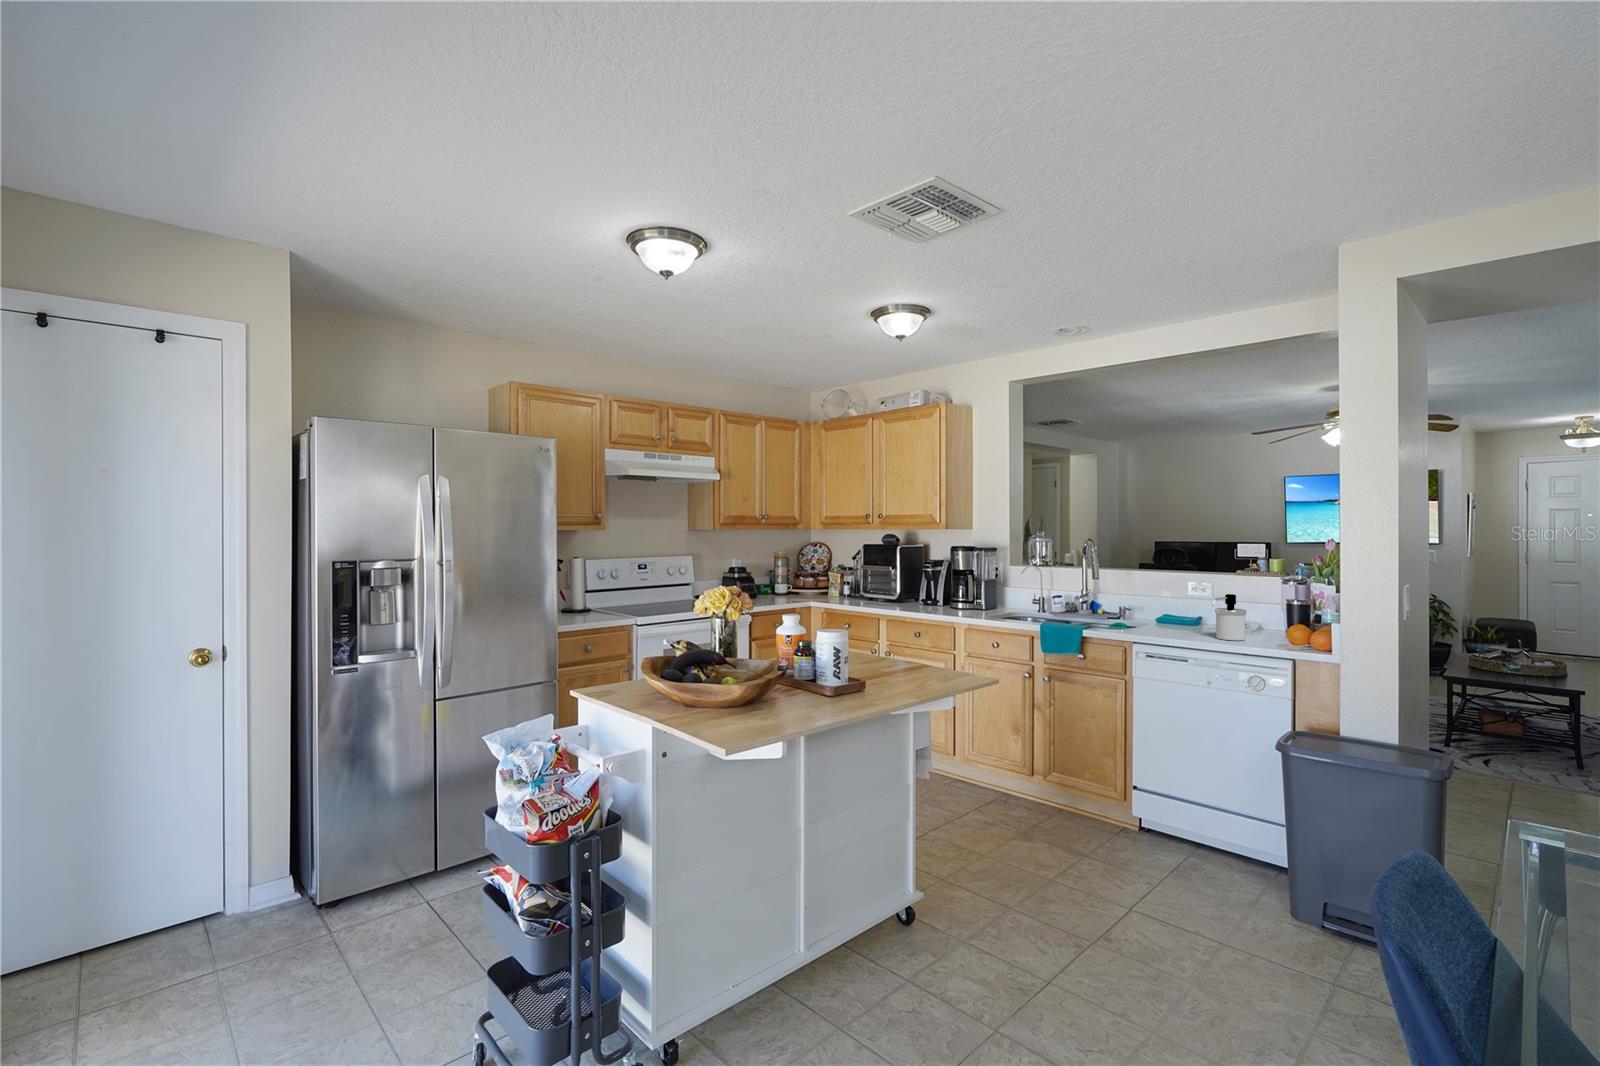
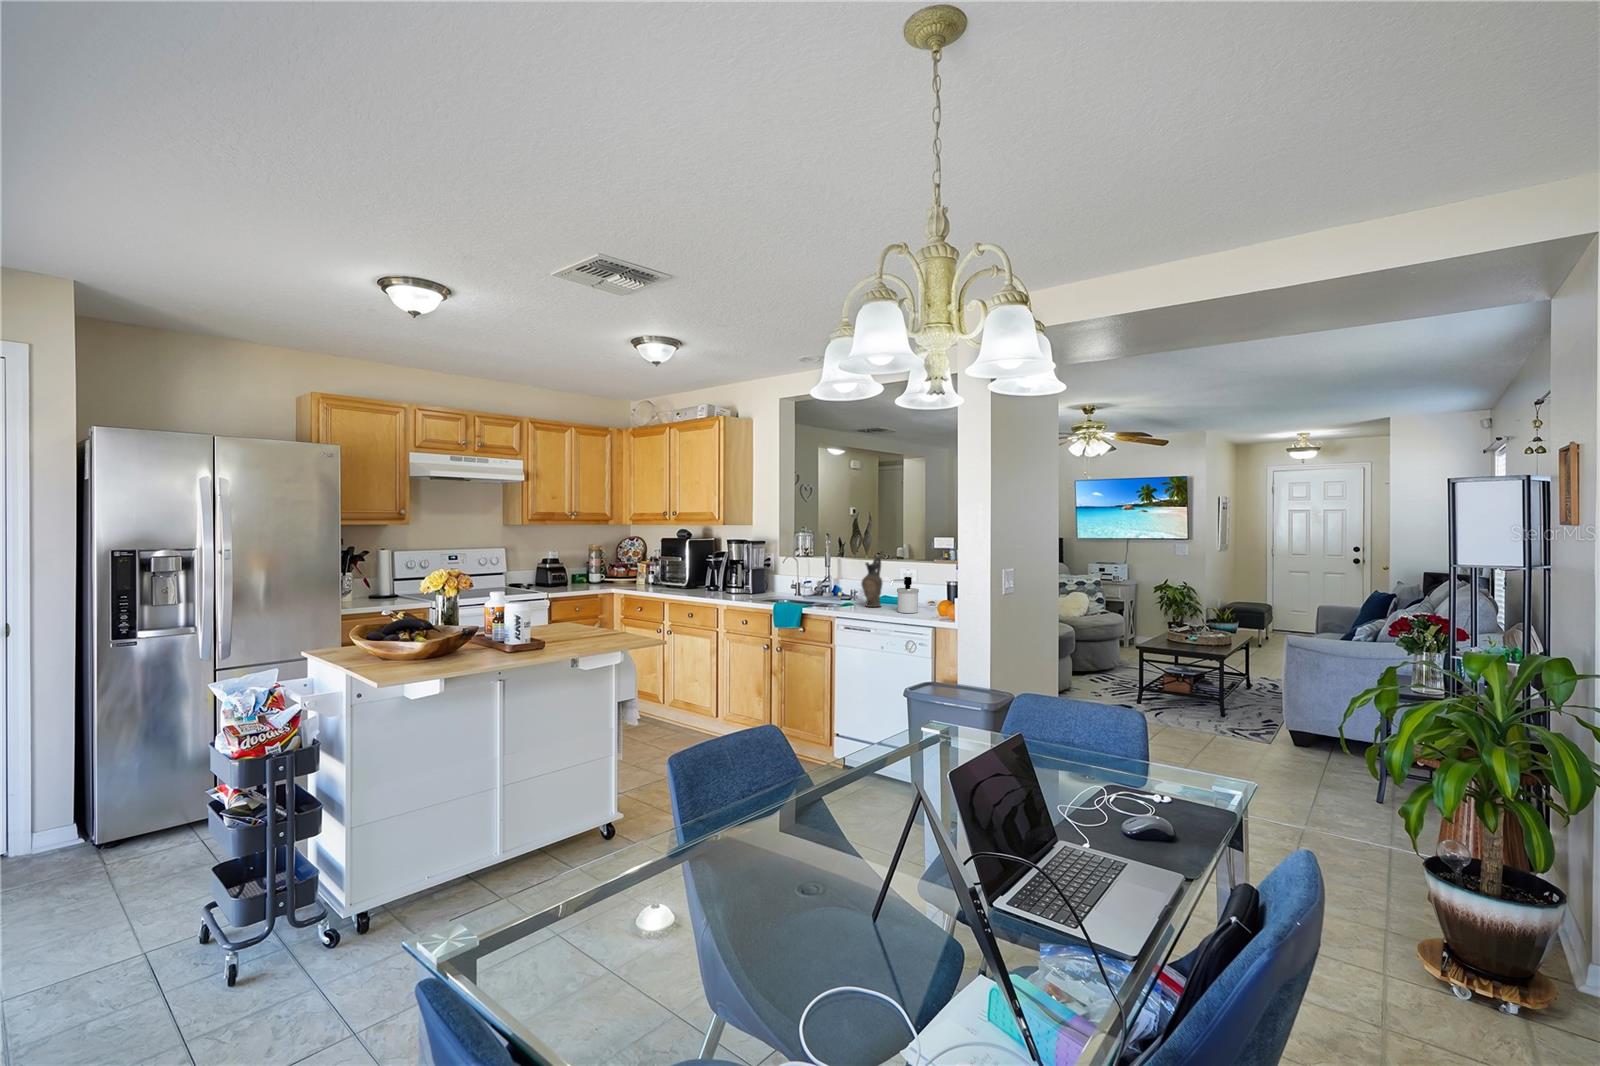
ceramic pitcher: none [1156,568,1184,631] -> present [861,557,882,607]

